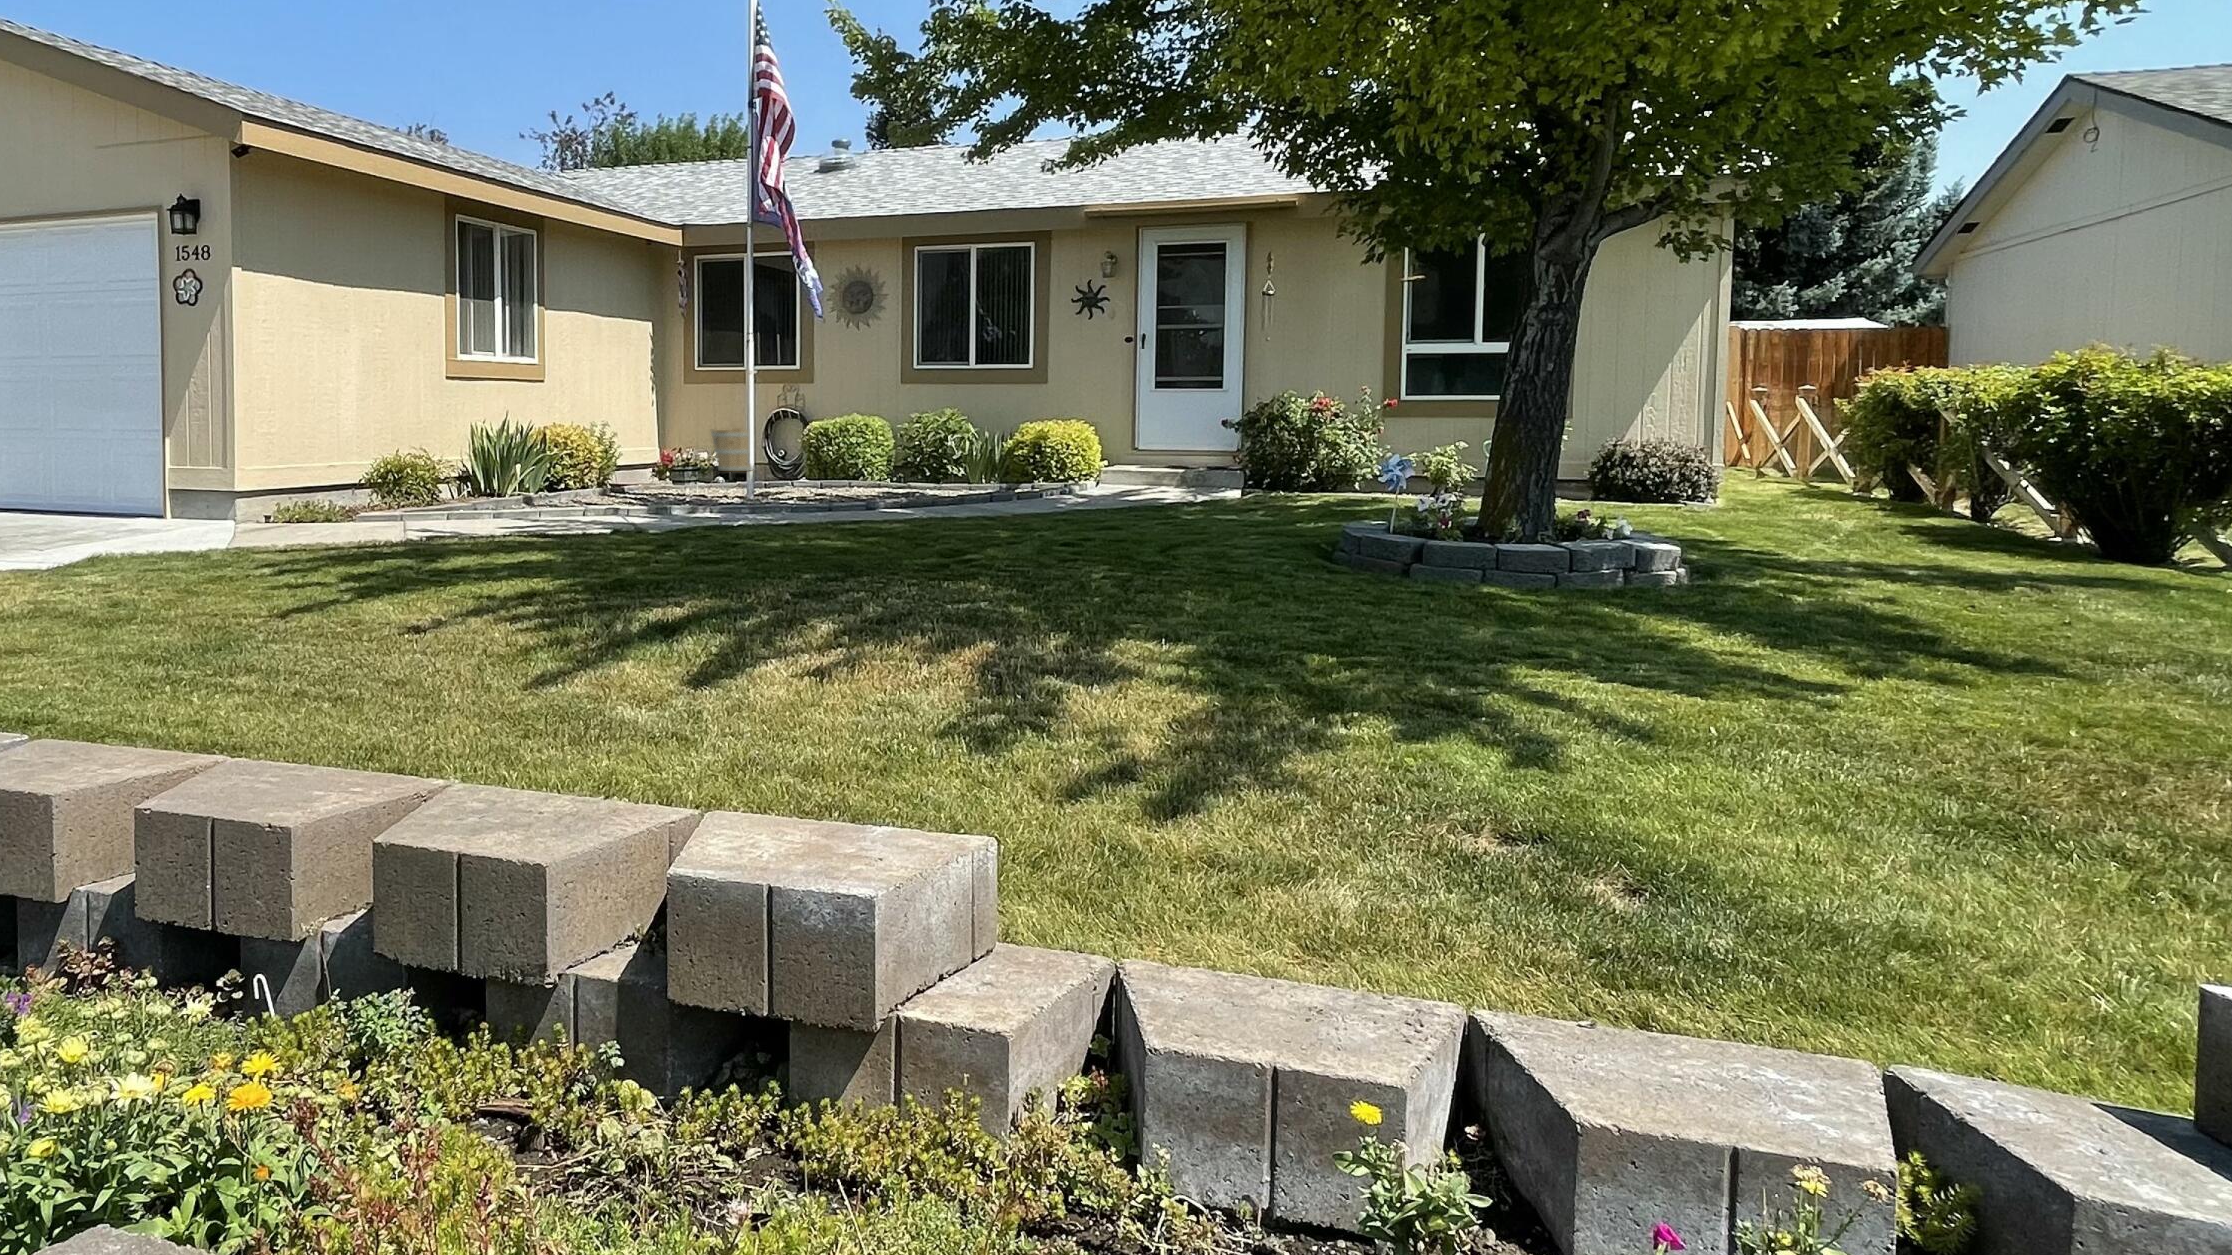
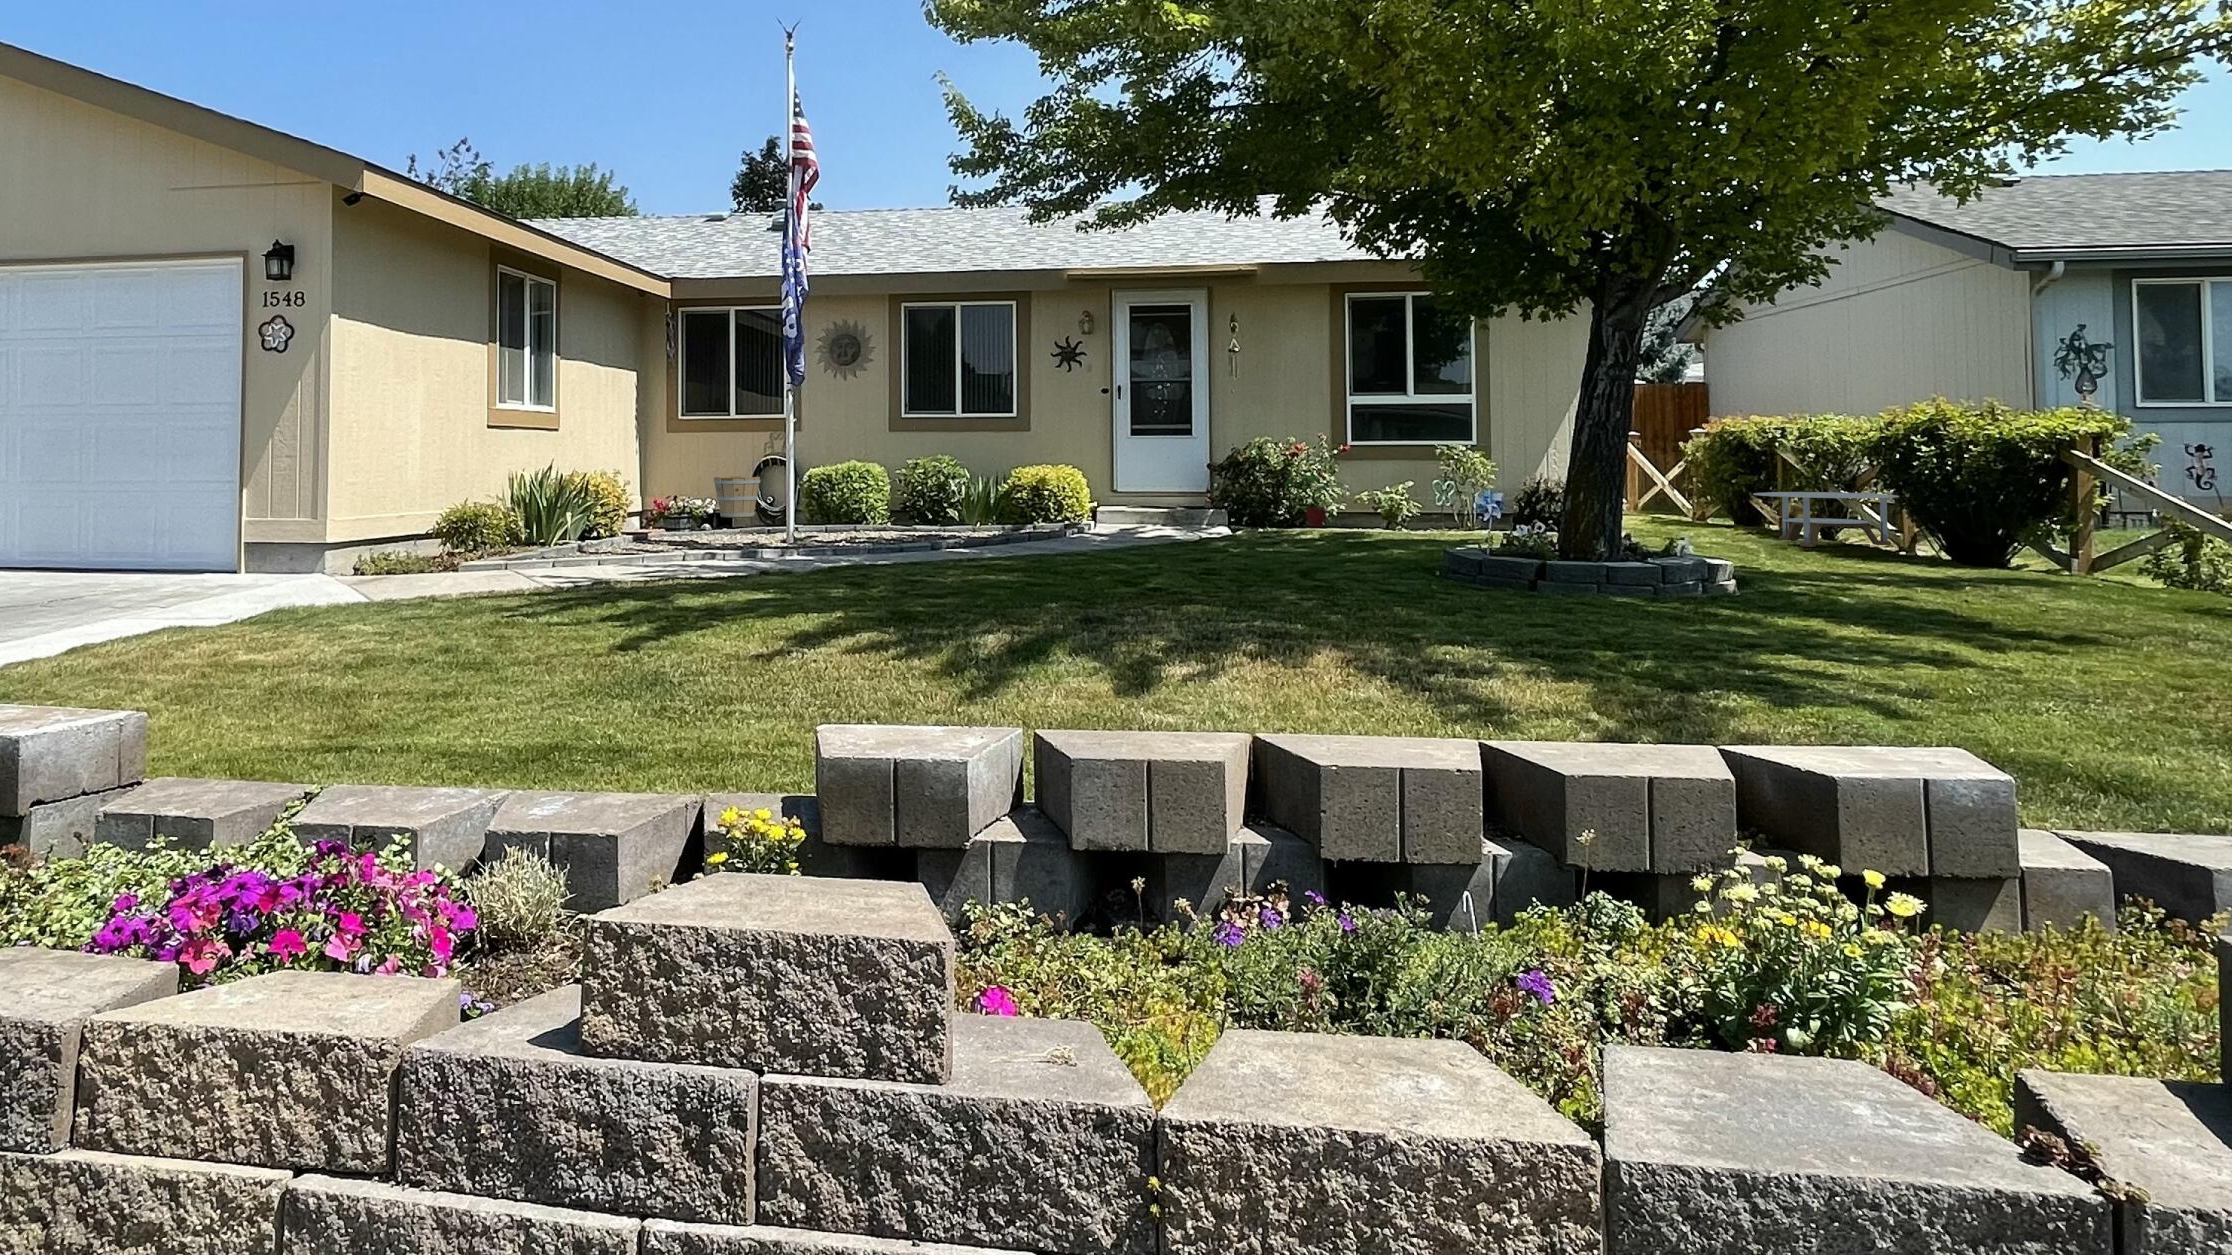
potted plant: none [1290,434,1363,493] -> present [1287,476,1342,527]
round table: none [1845,462,2038,531] -> present [1754,492,1899,547]

